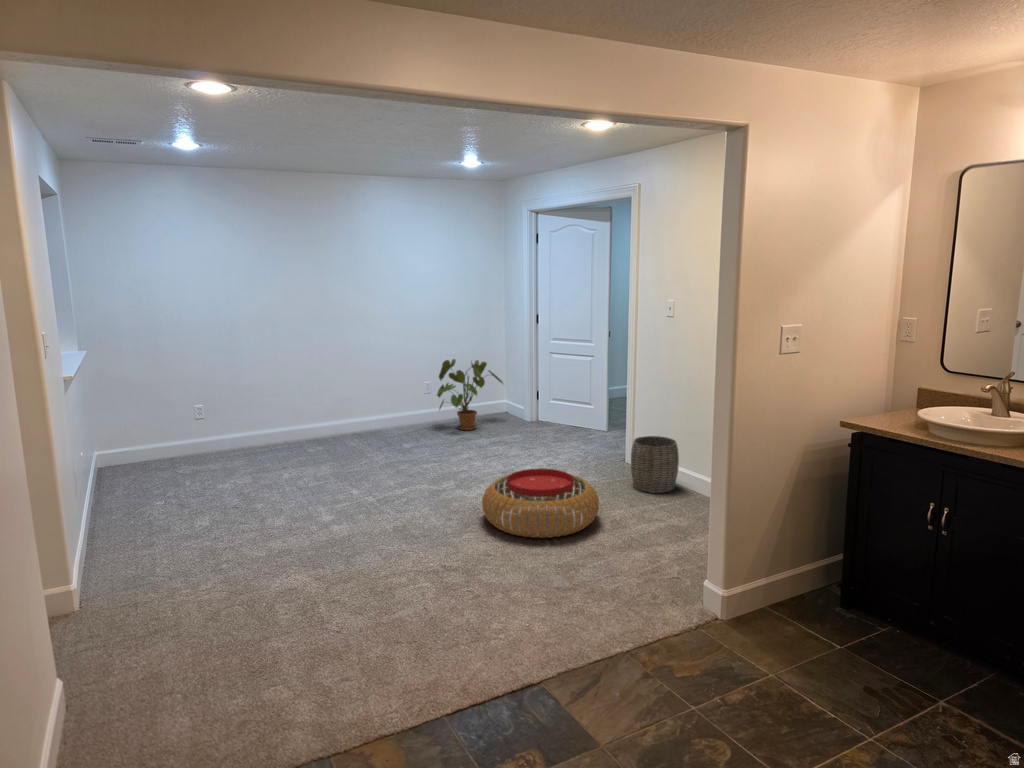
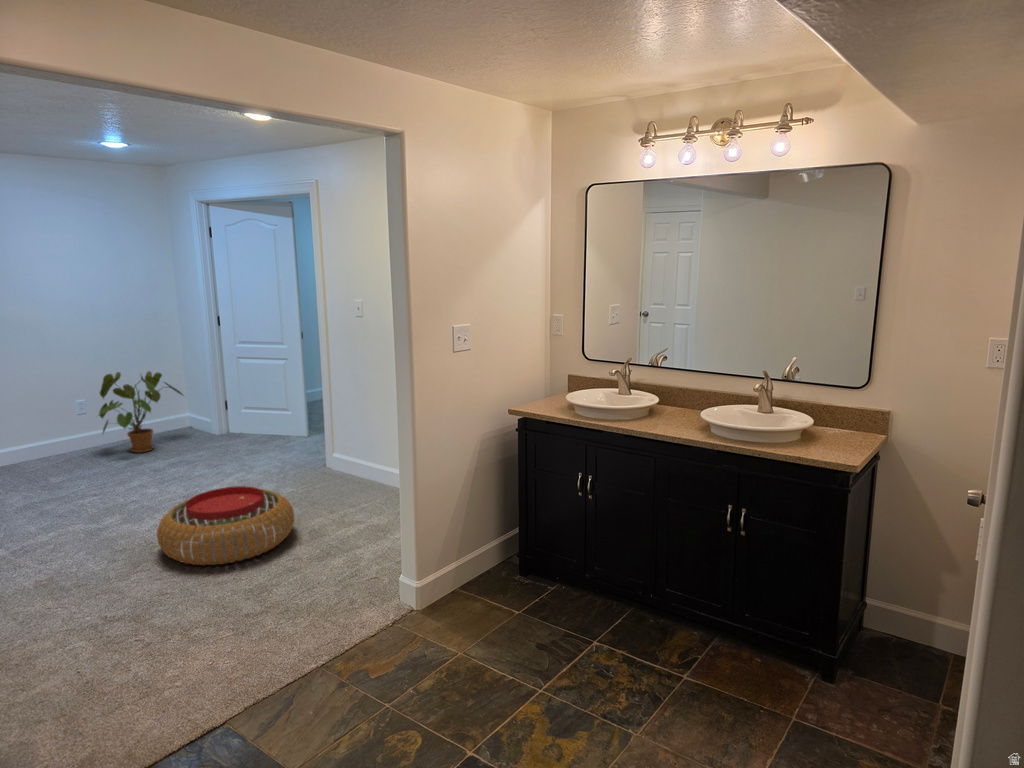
woven basket: present [631,436,679,493] -> none [328,437,377,495]

